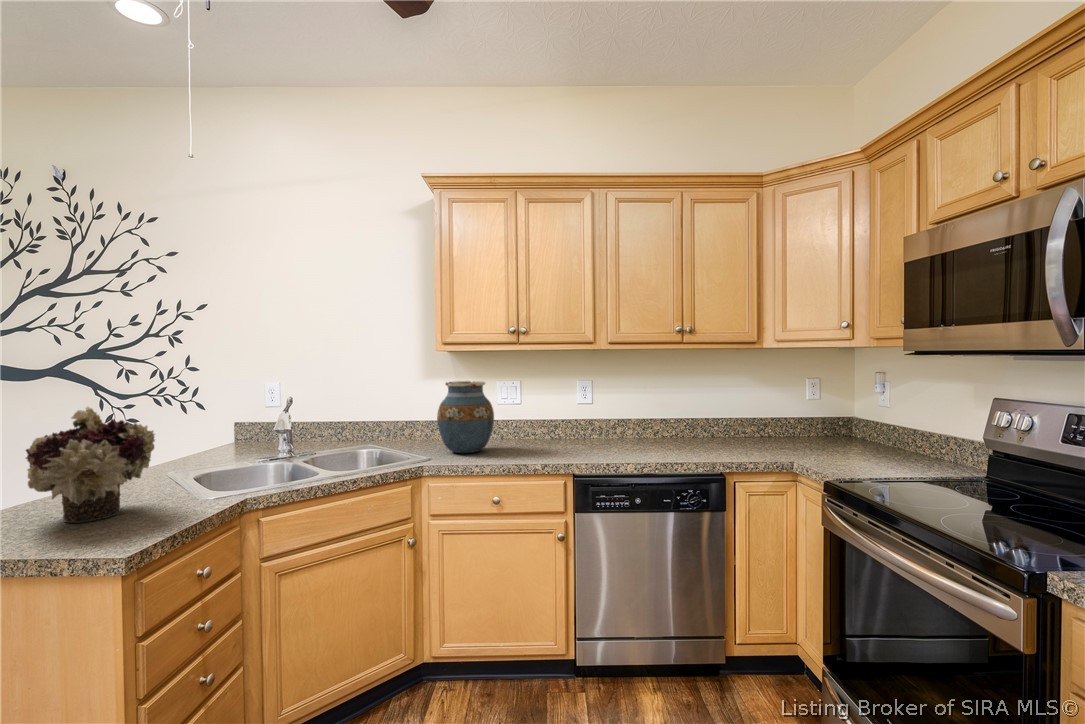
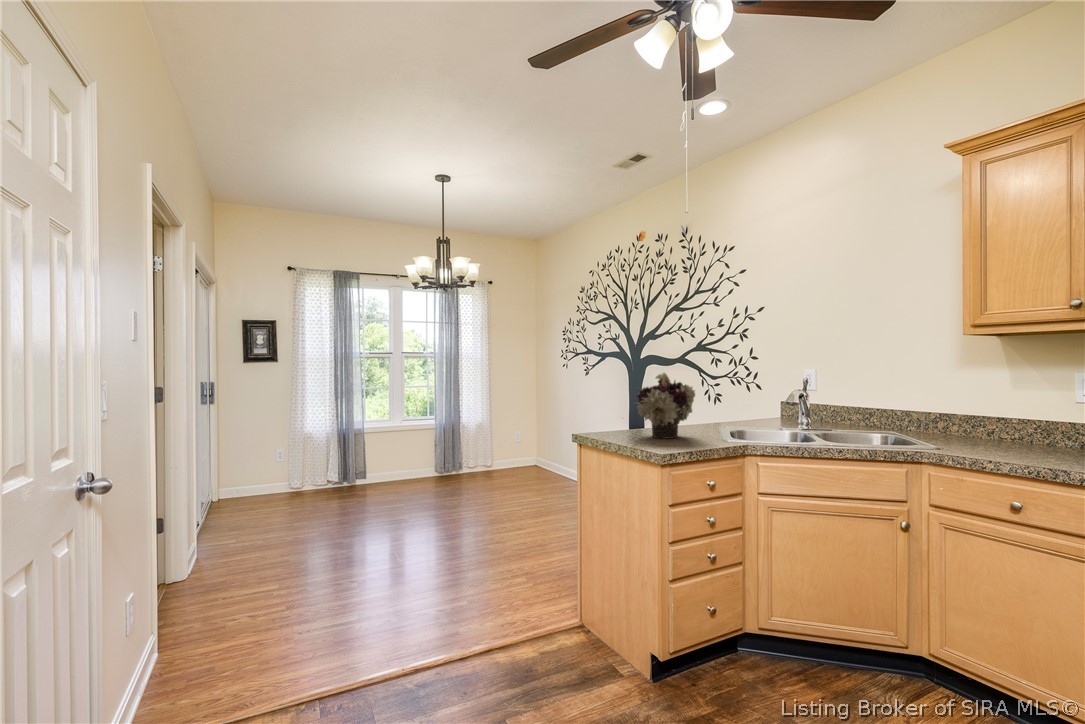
vase: present [437,381,494,453] -> none [959,369,1048,453]

